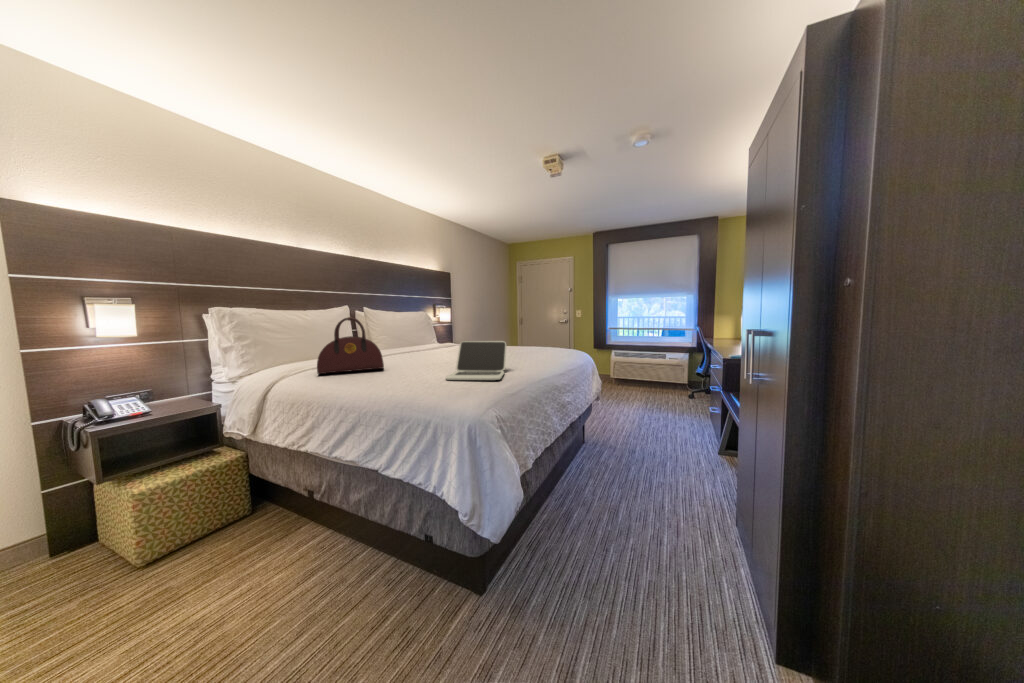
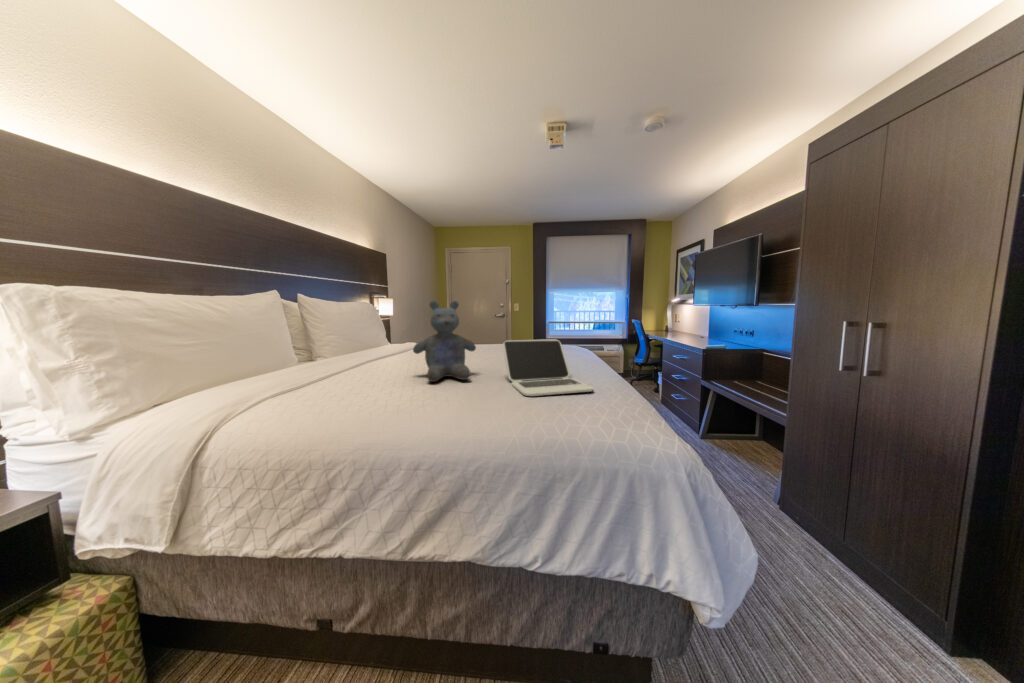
stuffed bear: none [403,313,447,369] -> present [413,301,476,382]
handbag: present [317,317,384,374] -> none [291,304,402,403]

